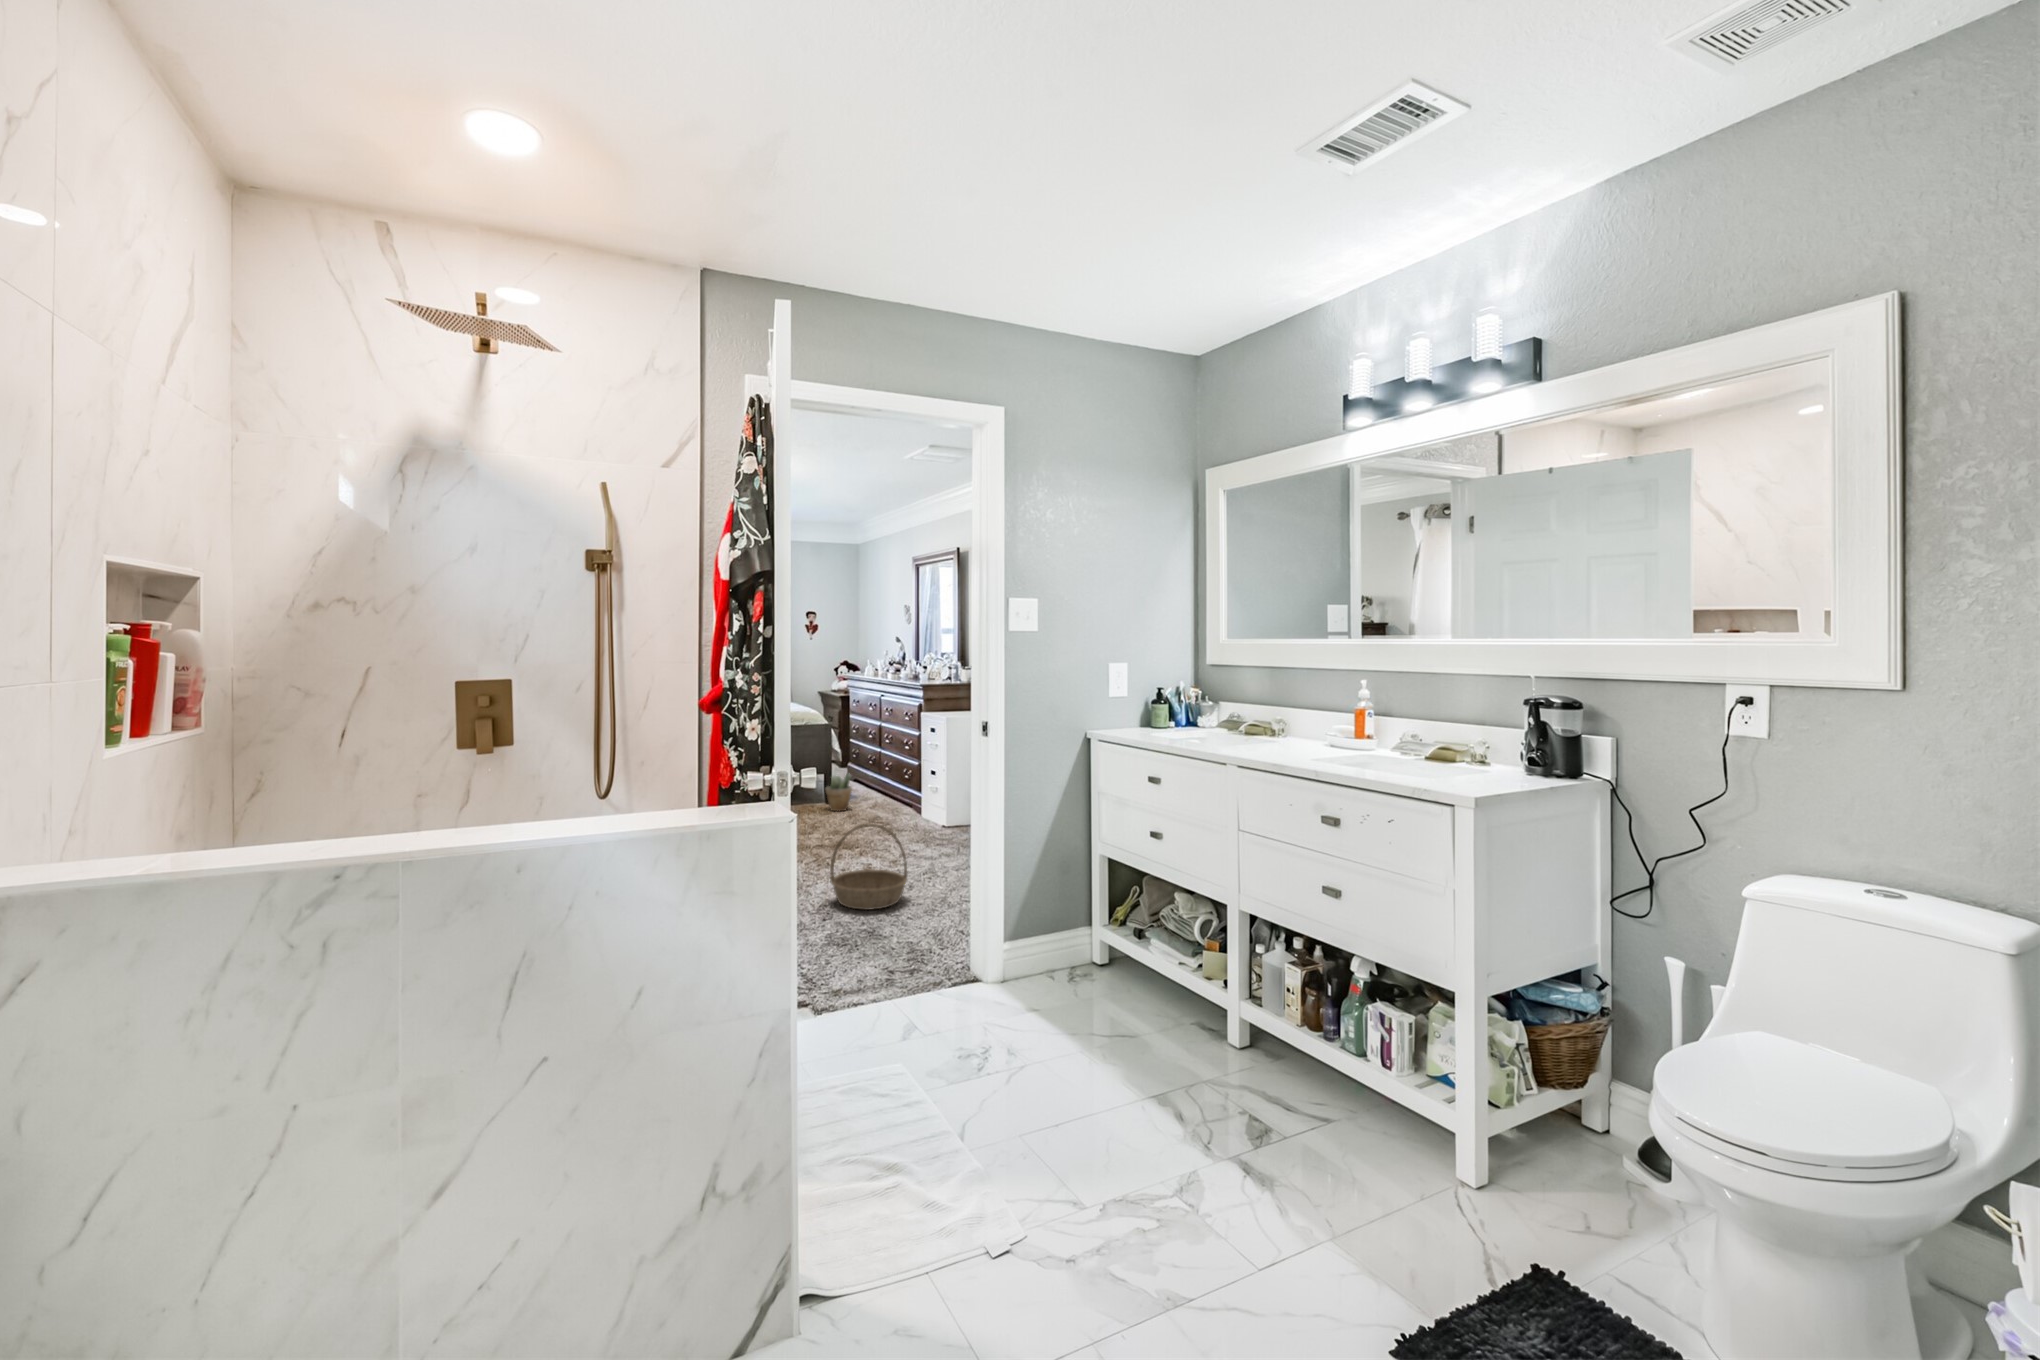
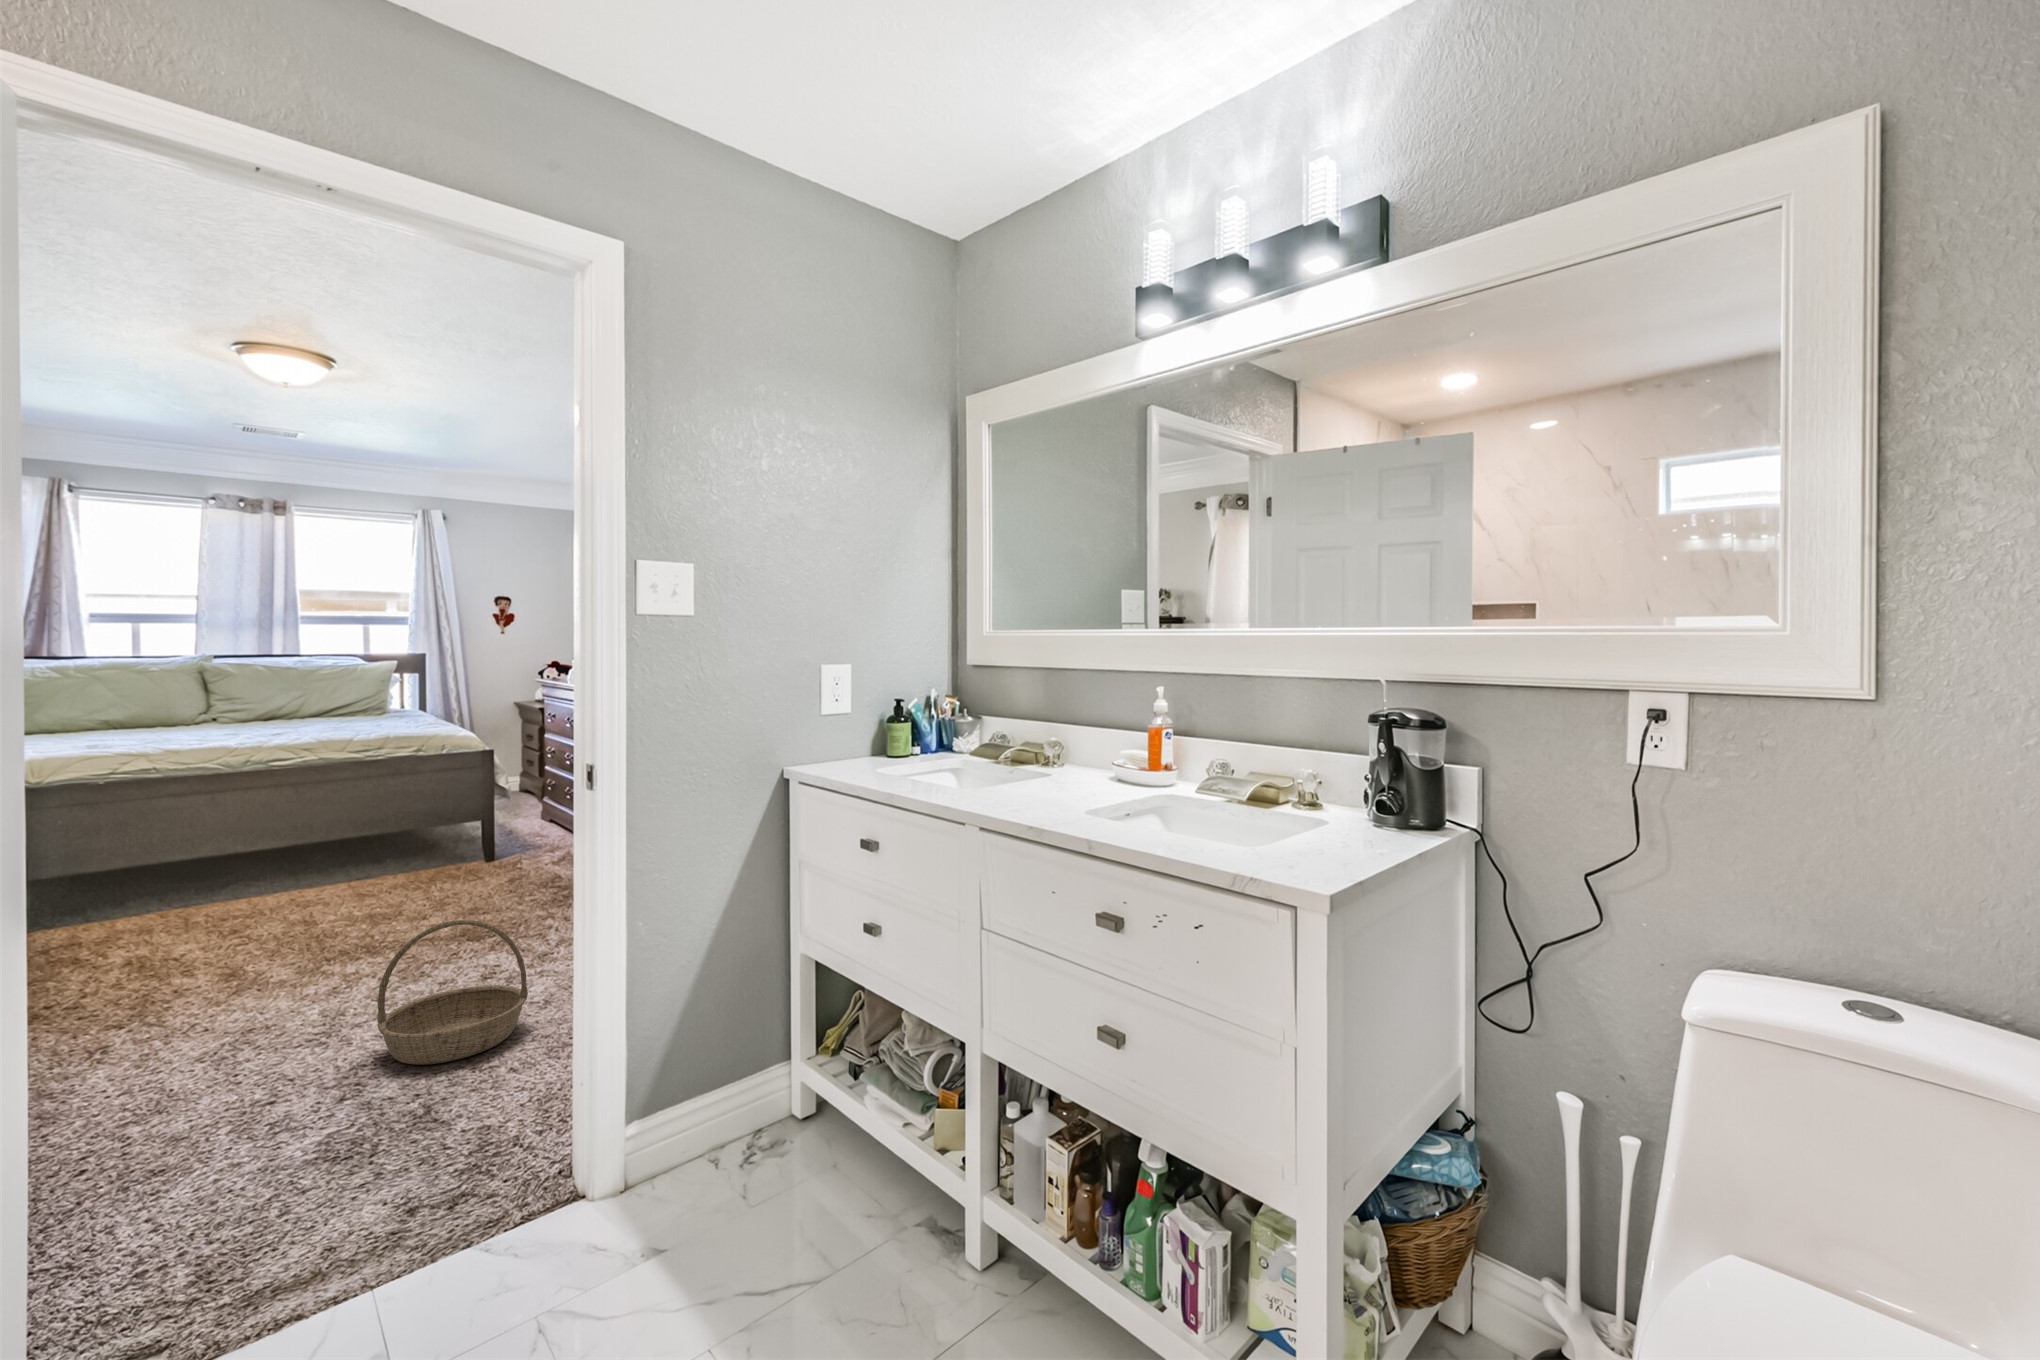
potted plant: present [826,774,852,811] -> none [477,819,522,874]

